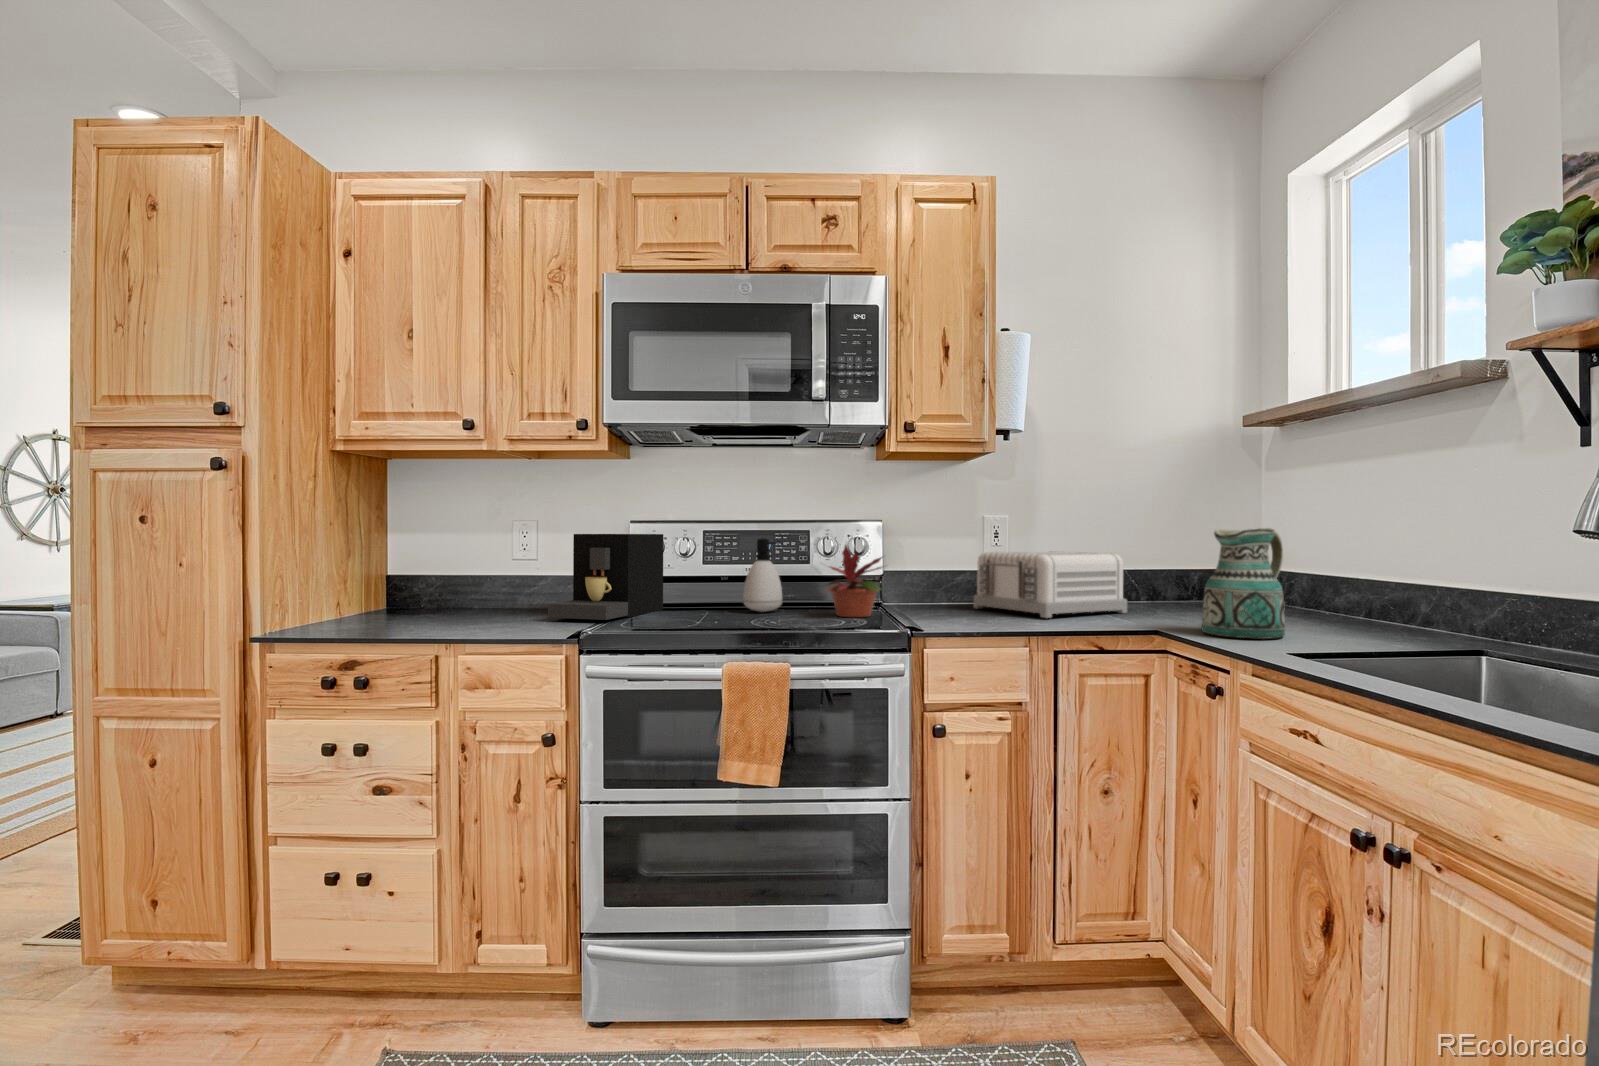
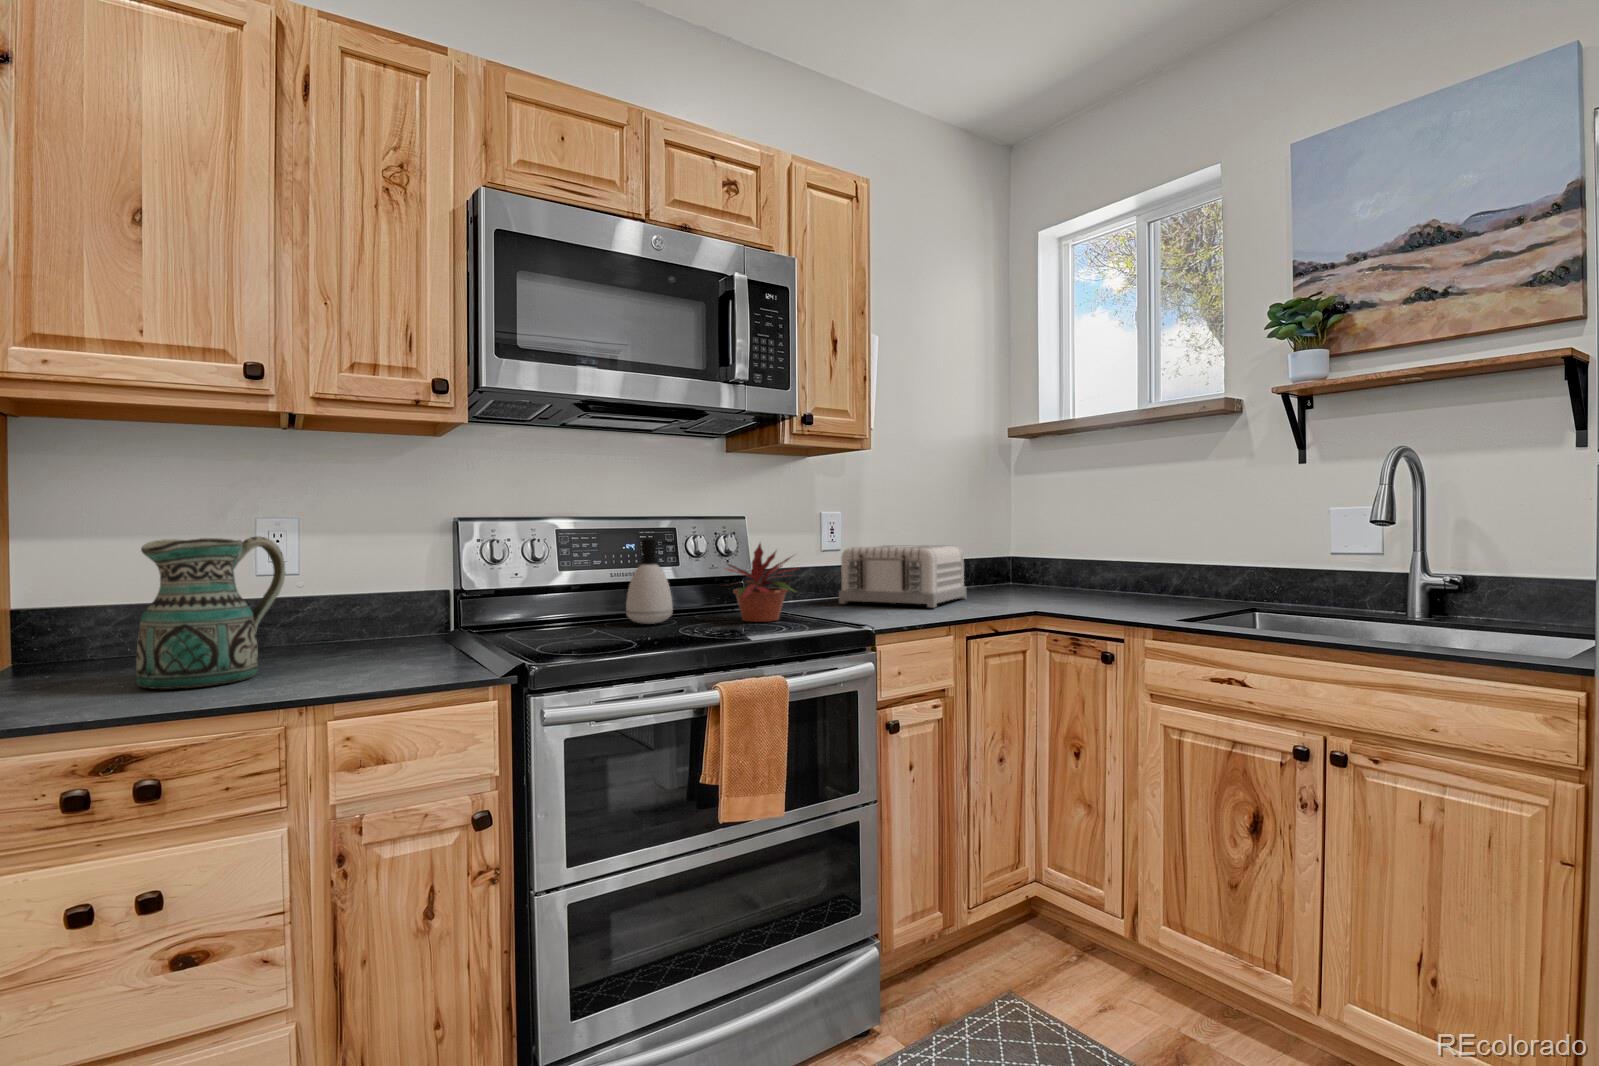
ceramic pitcher: present [1202,528,1285,639] -> present [136,536,285,689]
coffee maker: present [548,534,663,620] -> none [414,536,514,655]

